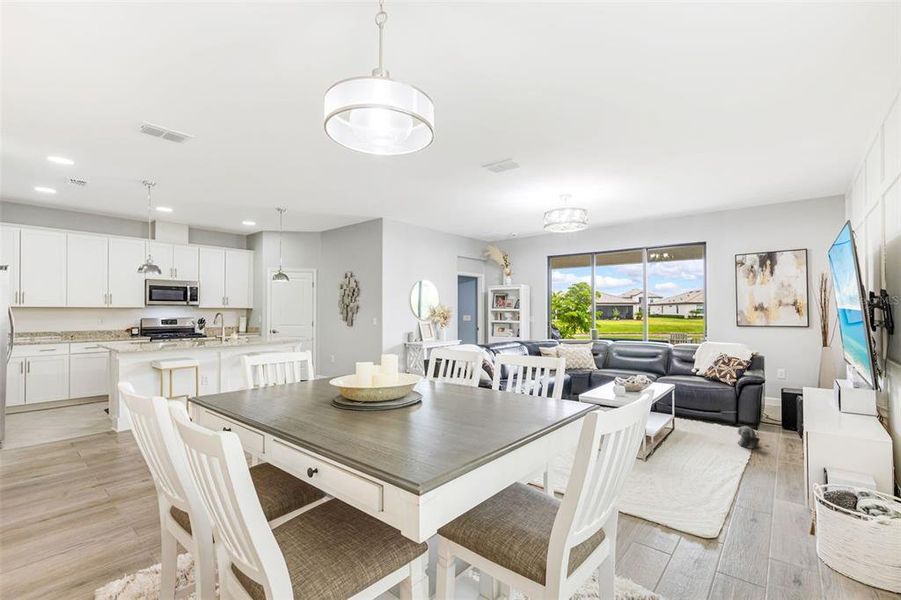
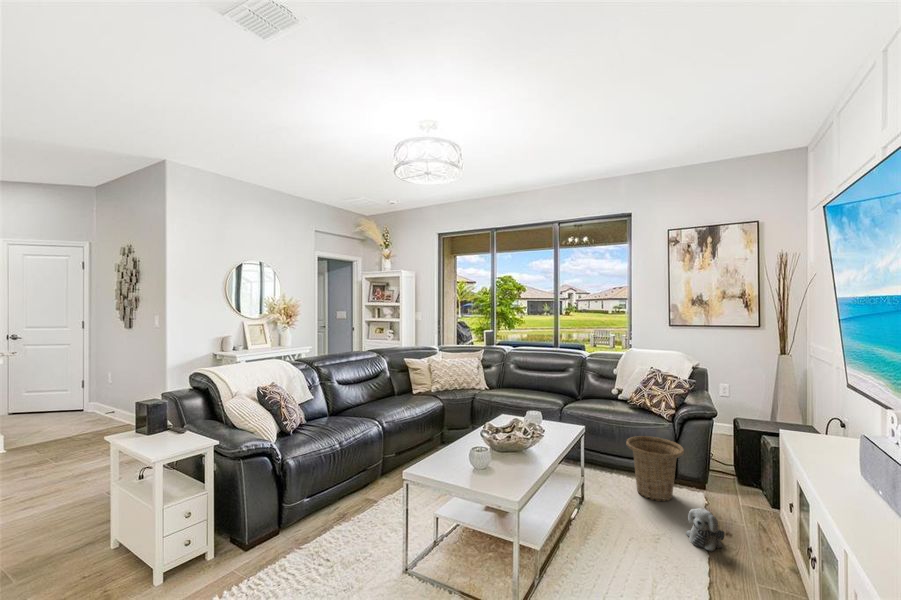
basket: none [701,395,740,432] -> present [626,436,684,501]

